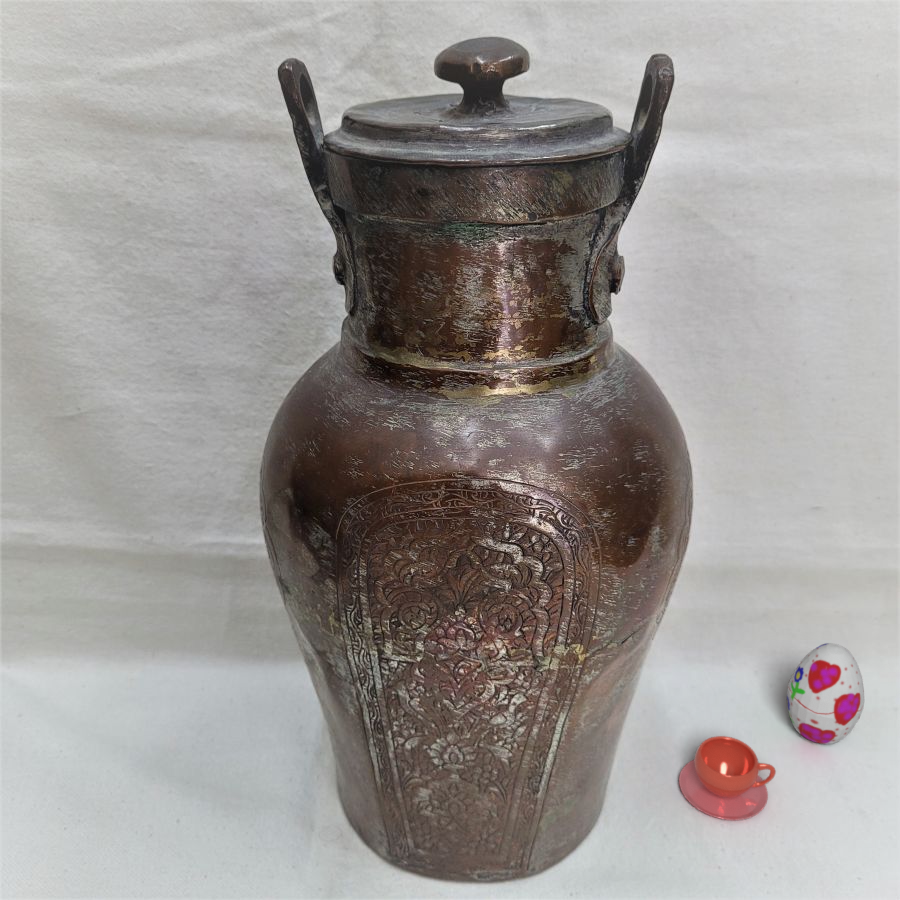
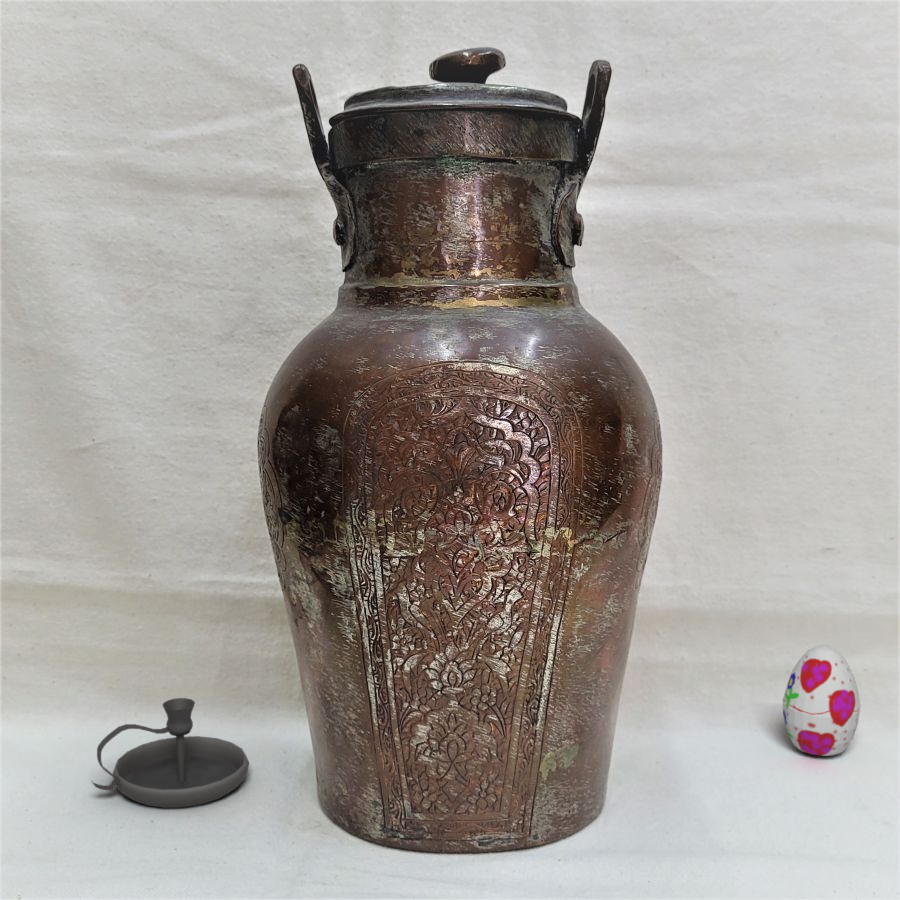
candlestick: none [125,681,275,792] -> present [92,698,249,808]
teacup: present [679,736,776,820] -> none [678,734,775,806]

